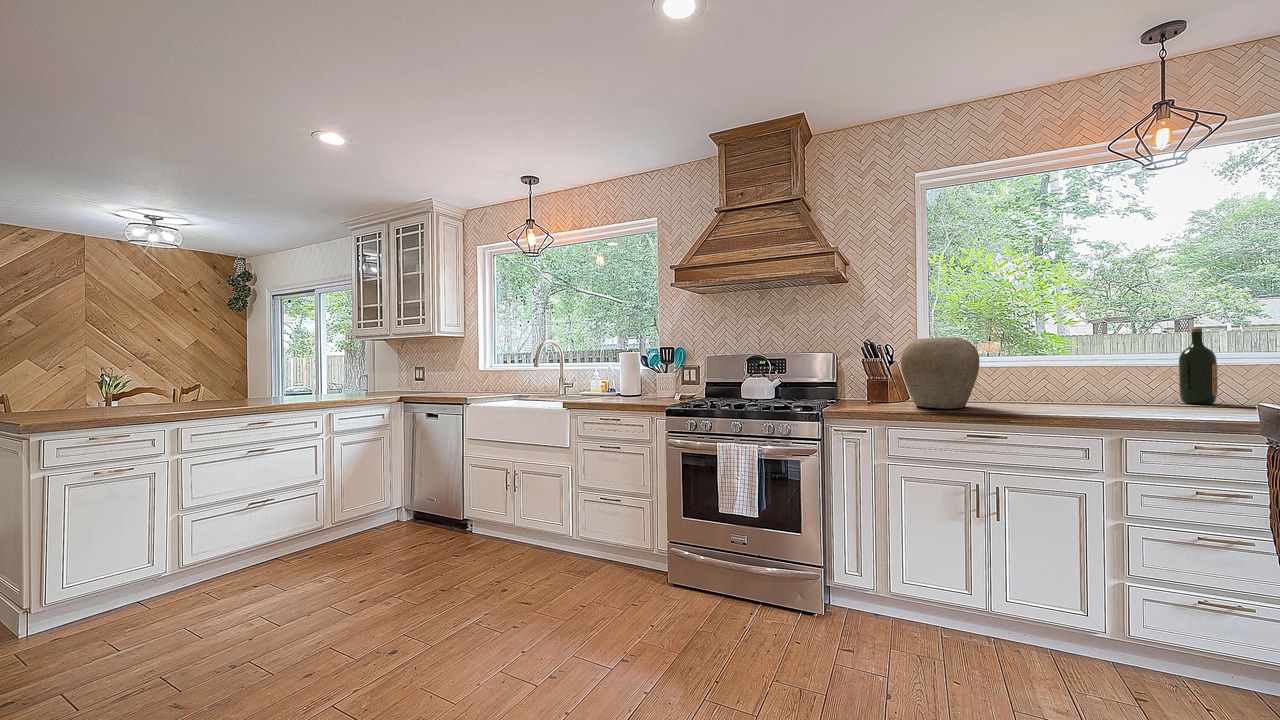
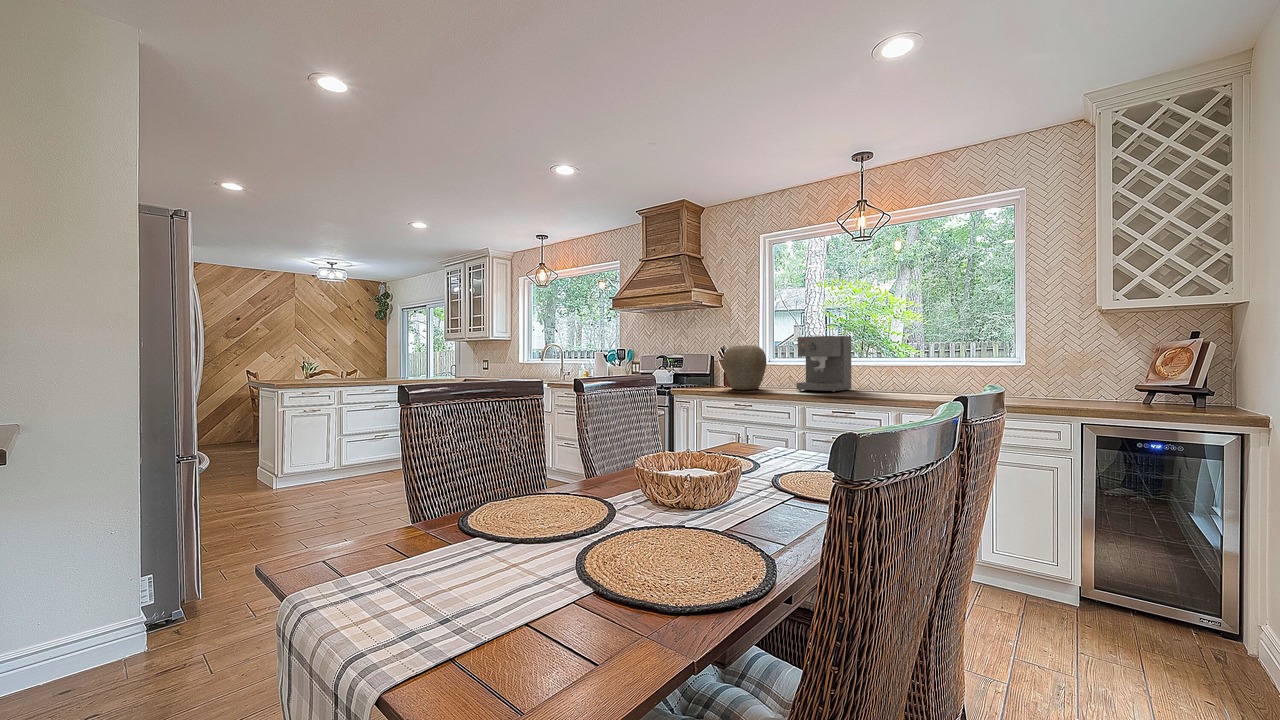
coffee maker: none [1040,319,1138,411] -> present [797,336,851,392]
wine bottle: present [1179,328,1217,404] -> none [889,341,907,390]

